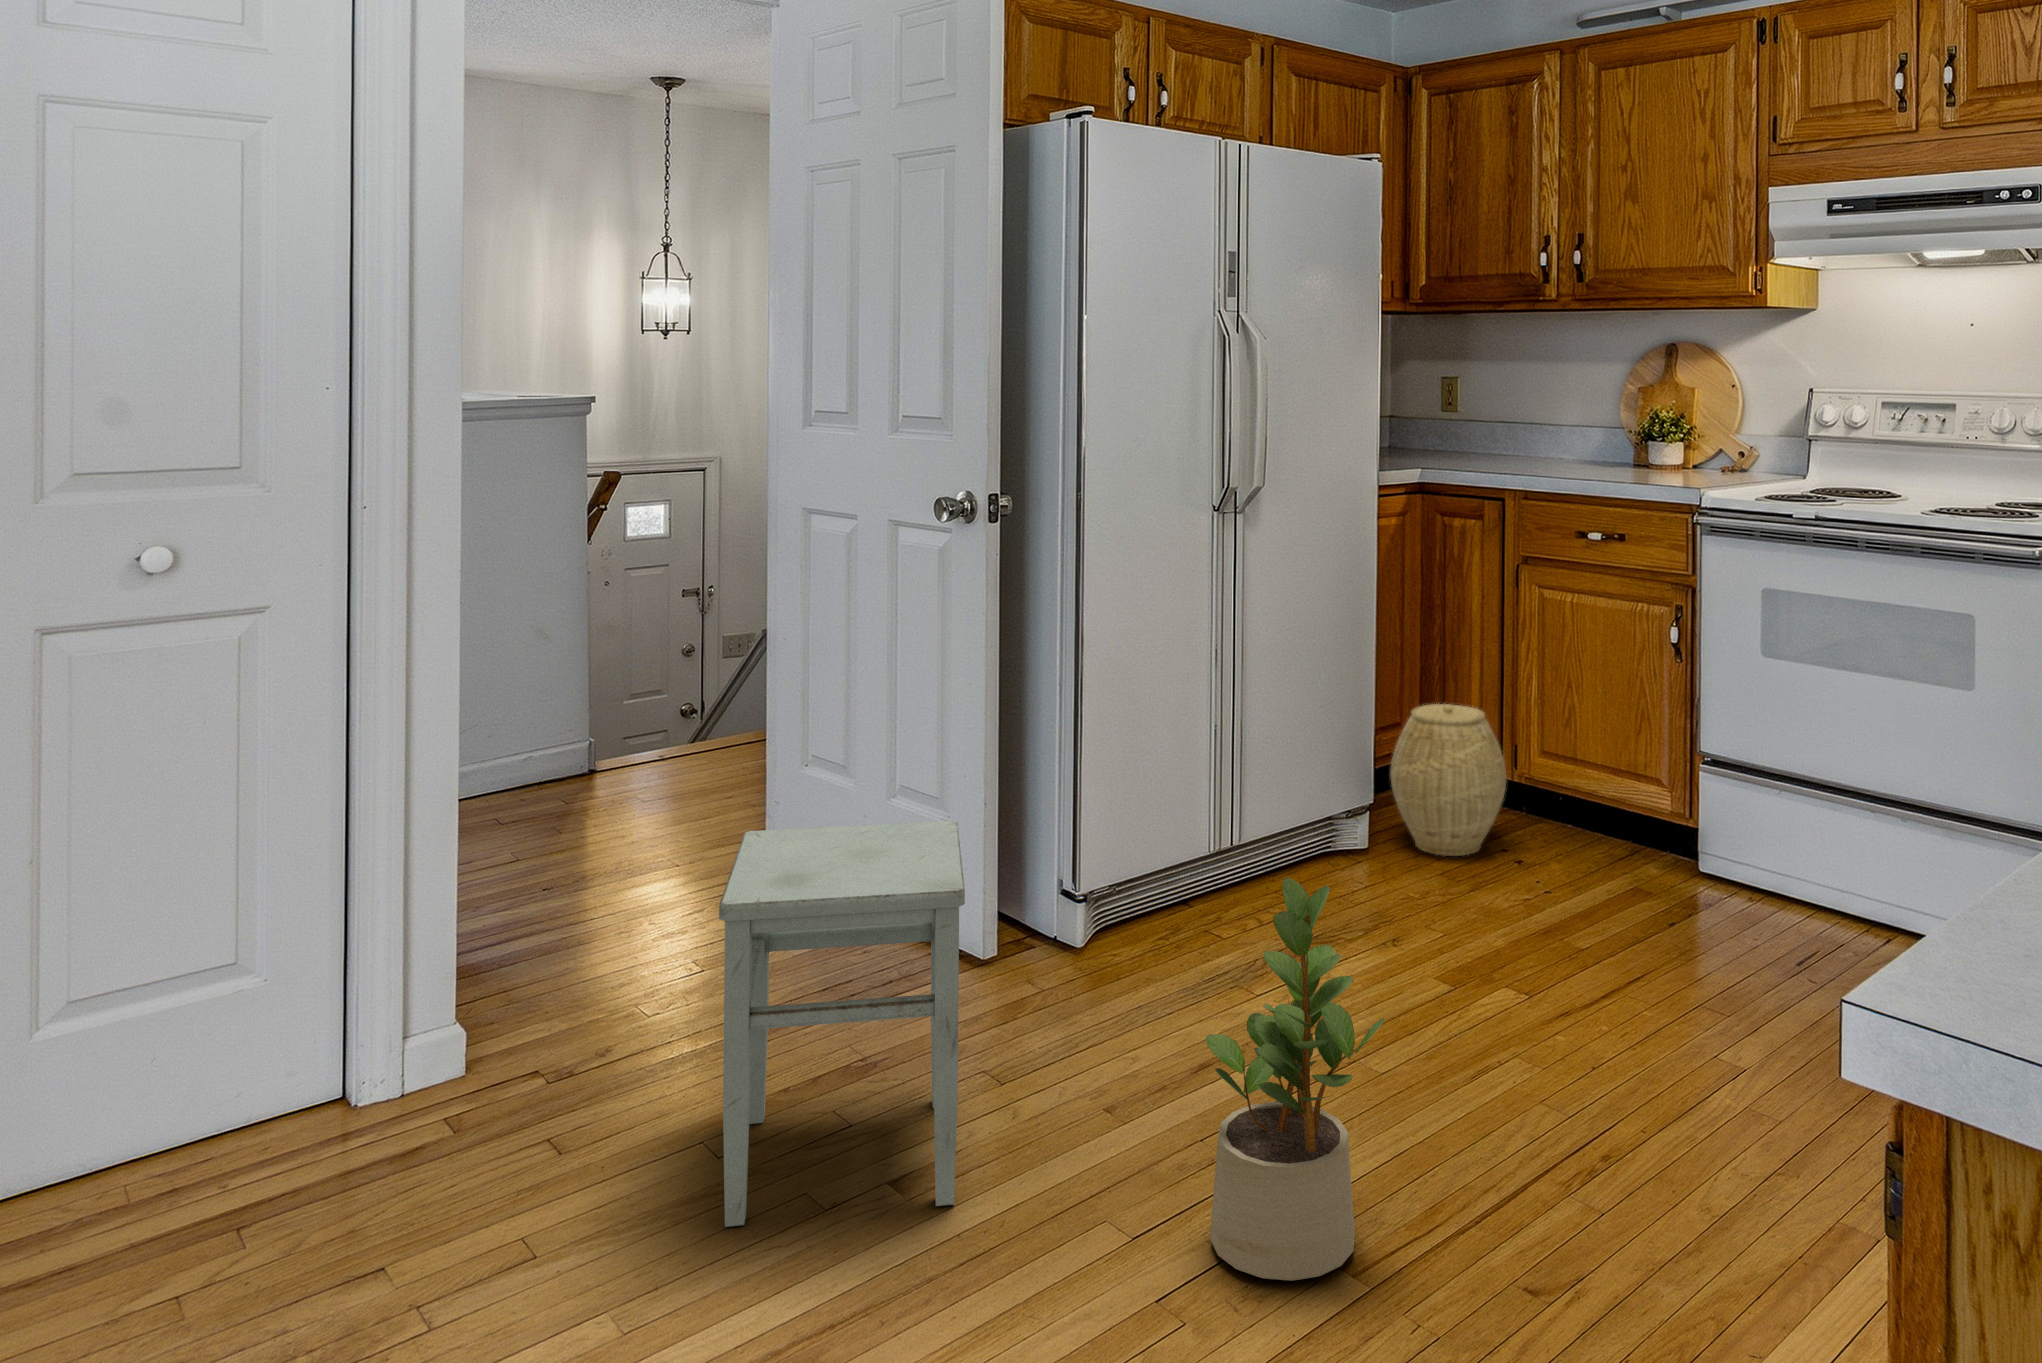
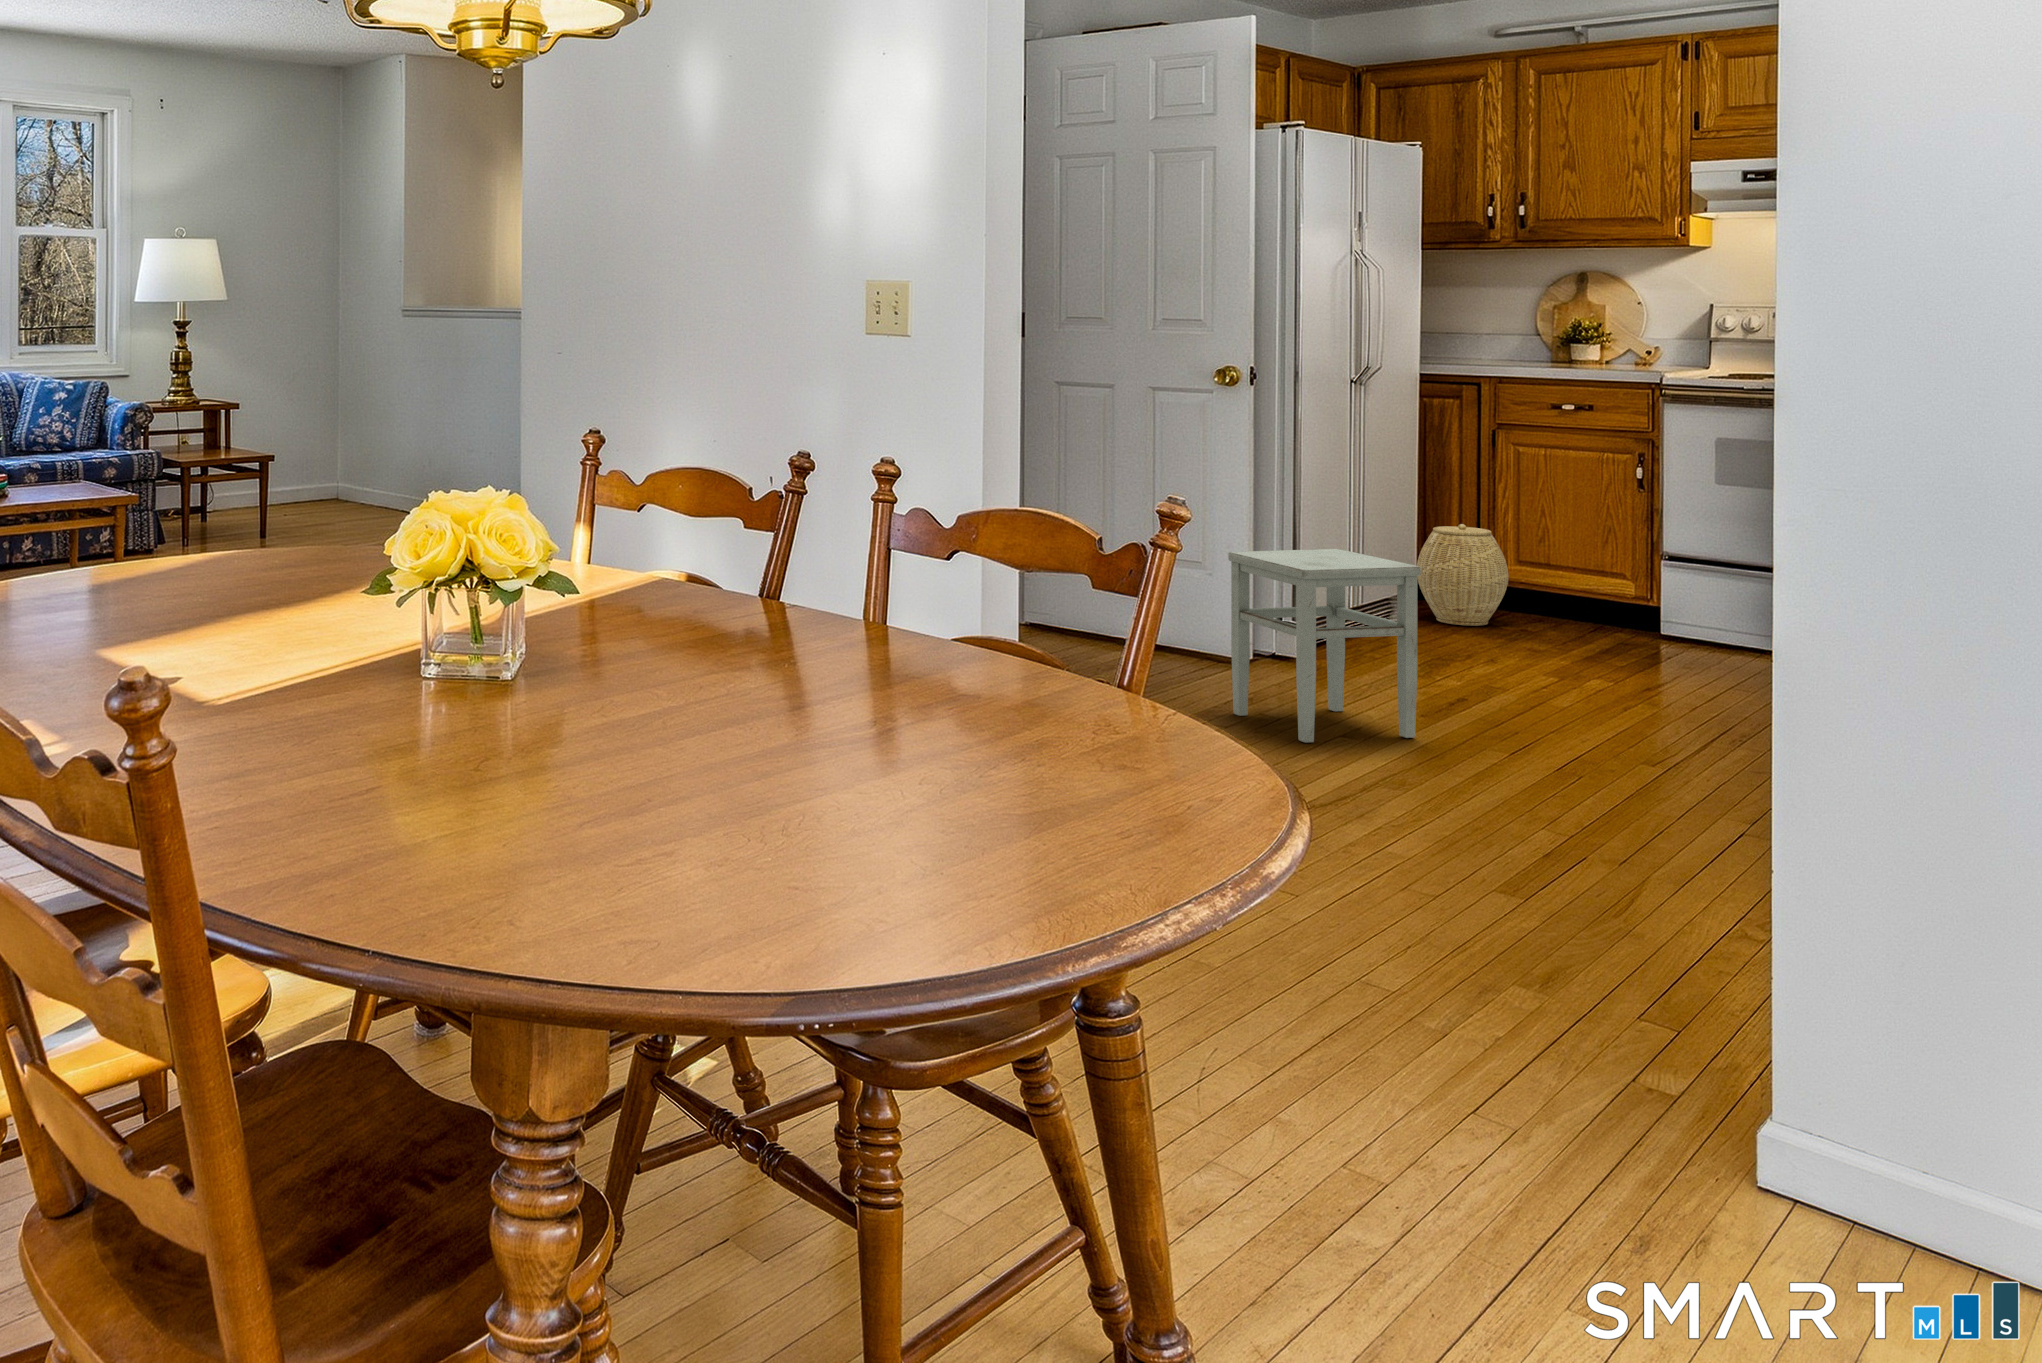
potted plant: present [1205,878,1384,1281] -> none [1565,553,1685,756]

